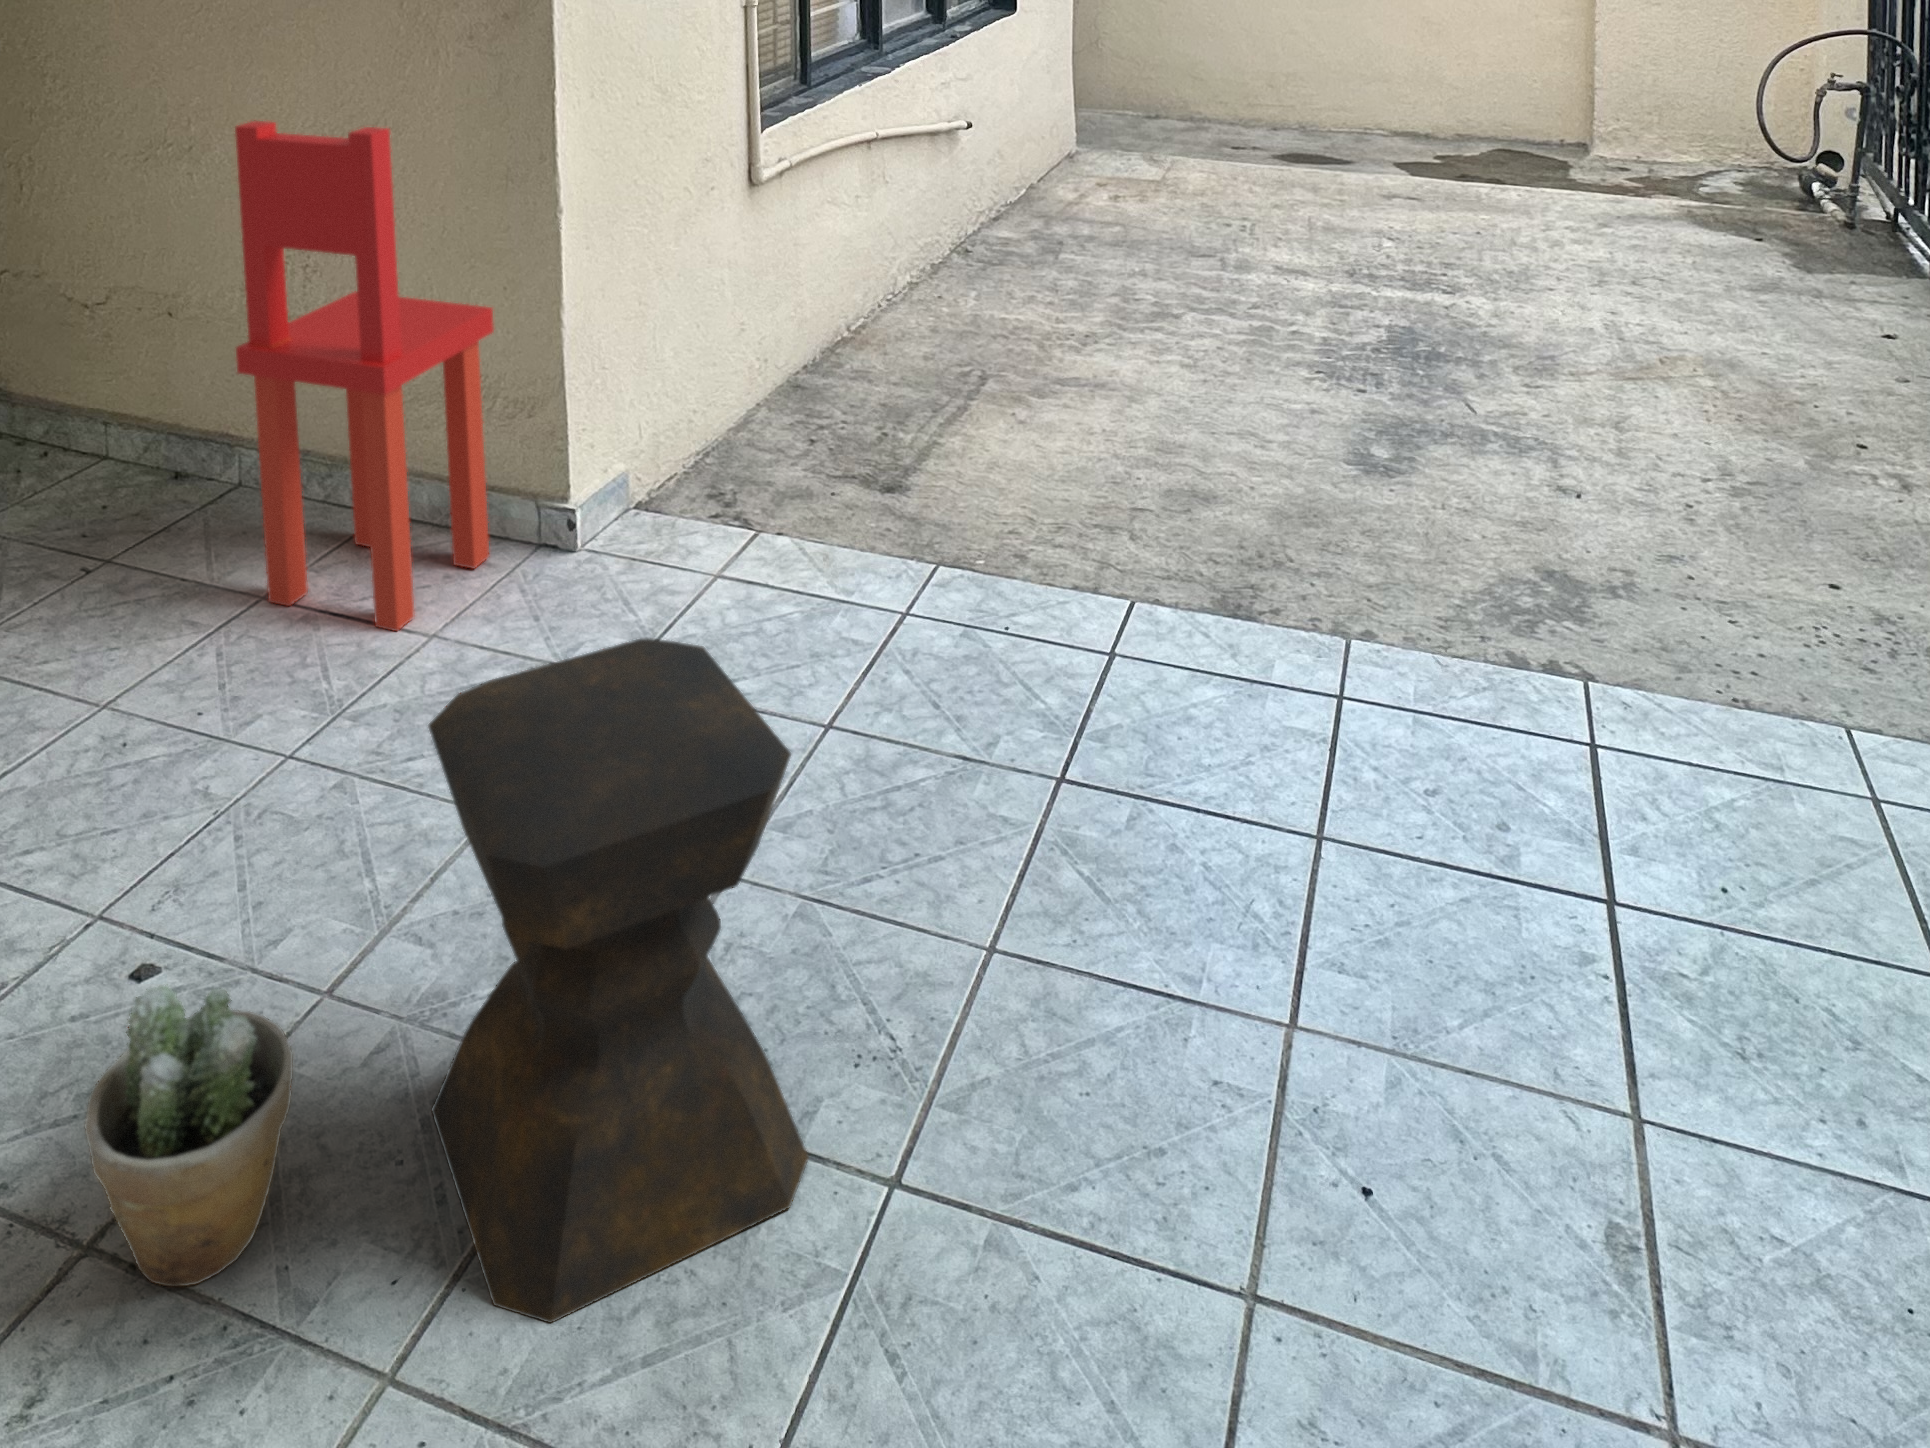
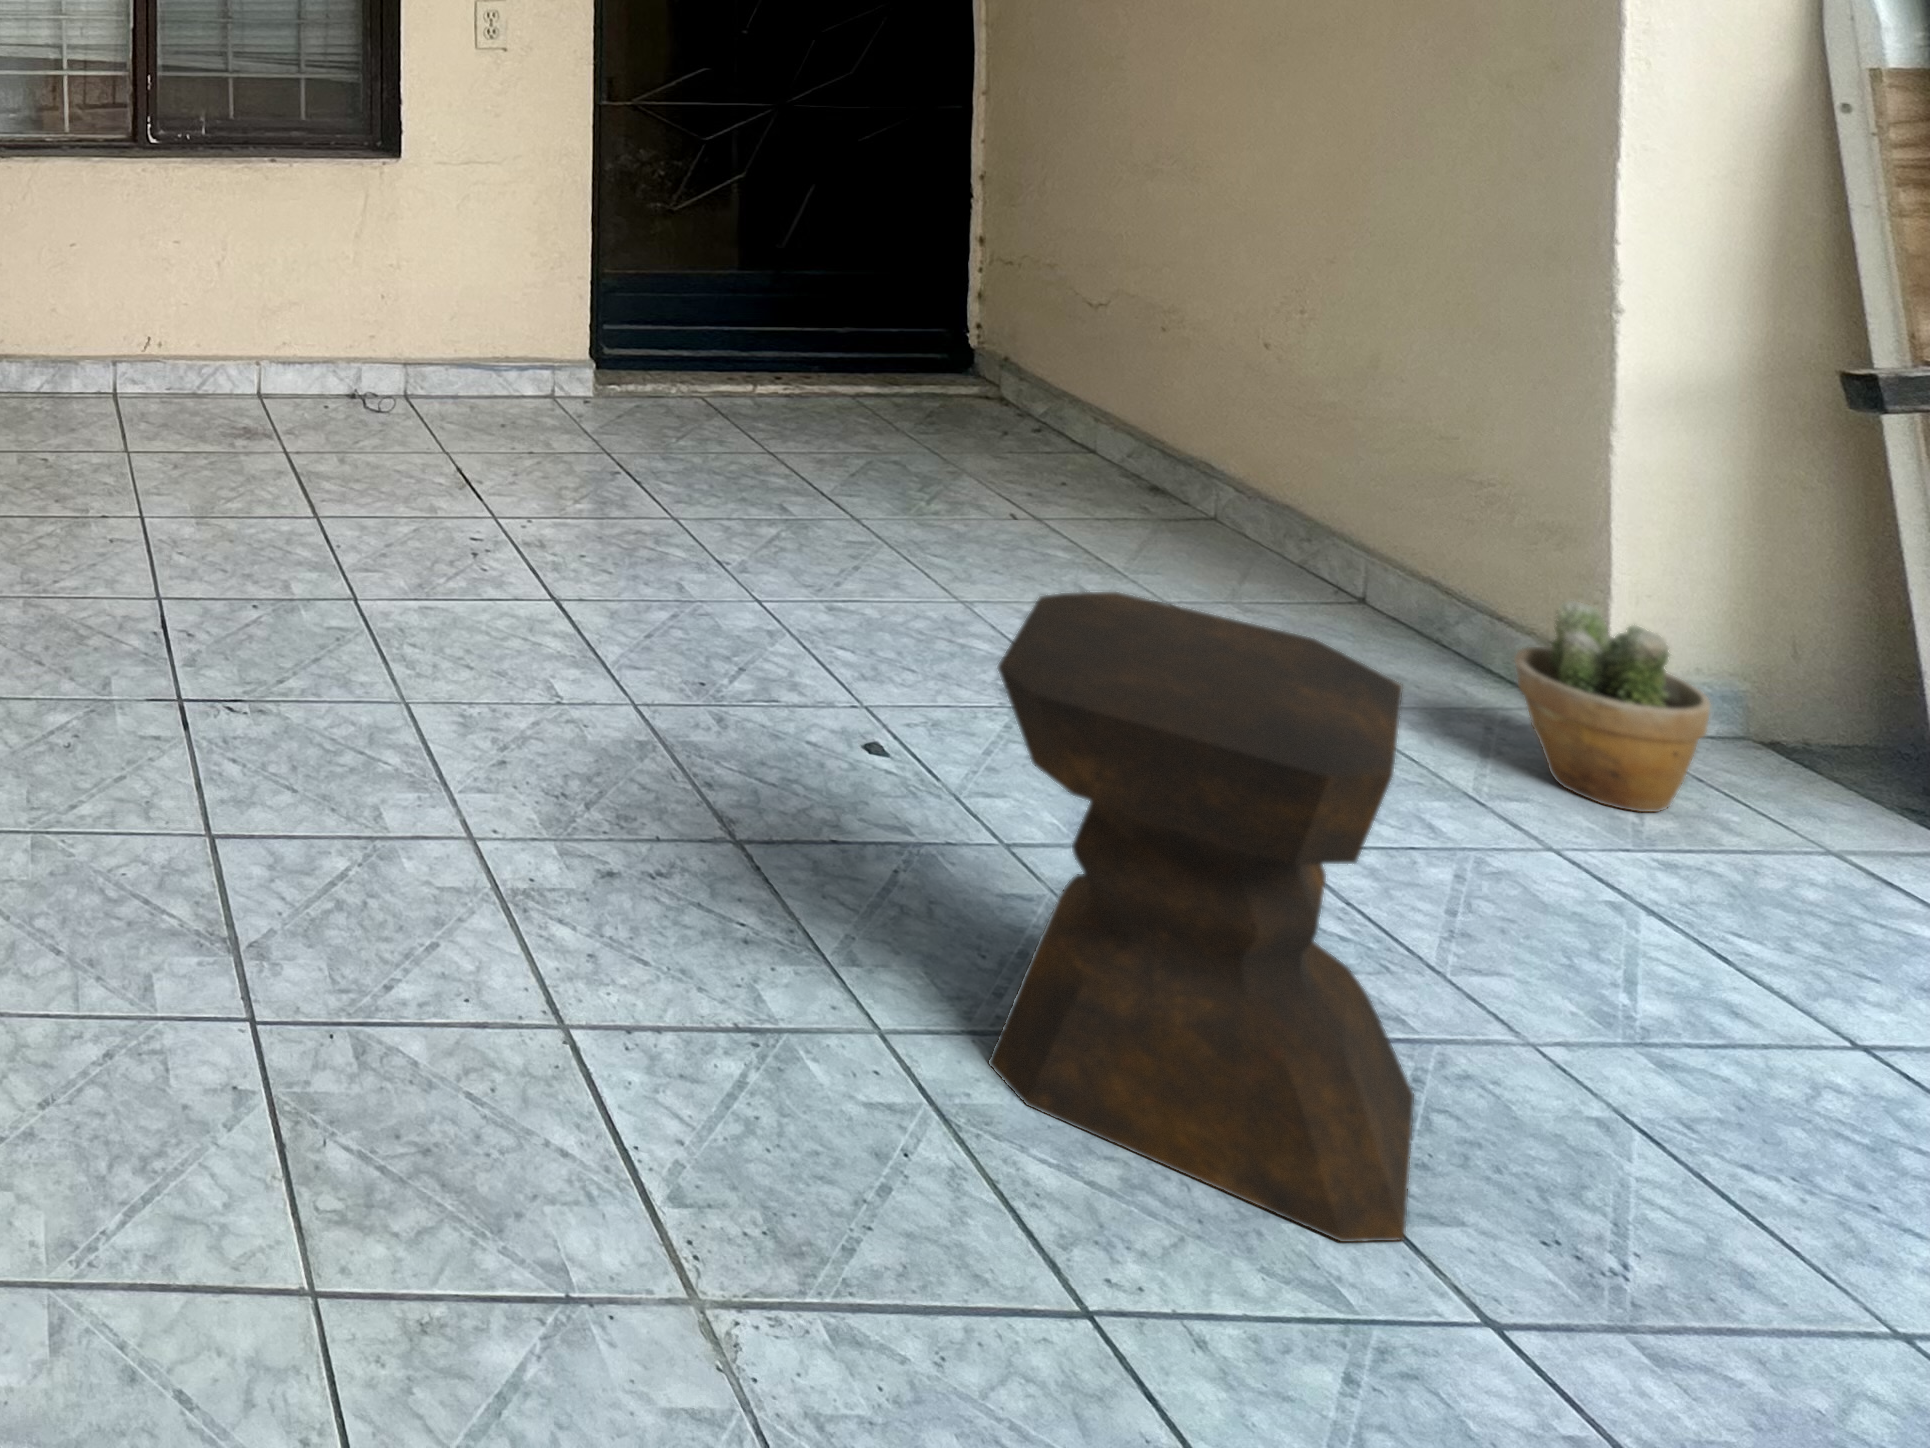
chair: present [235,121,494,631] -> none [1152,118,1512,691]
potted plant: present [85,985,293,1286] -> present [1515,601,1710,812]

